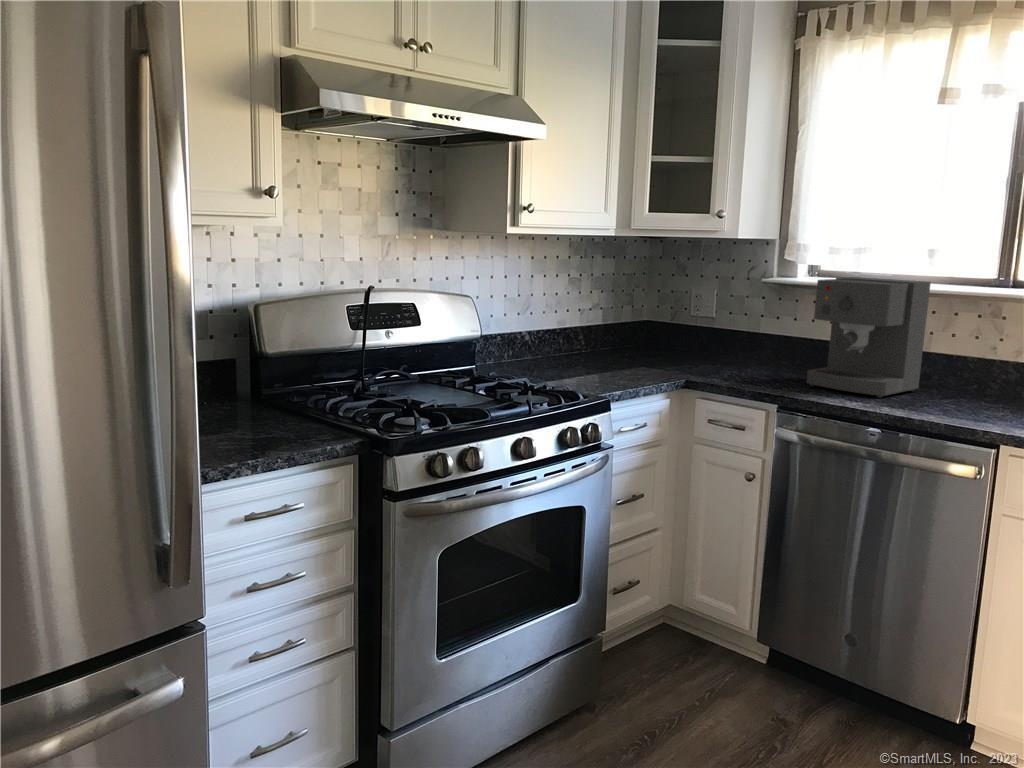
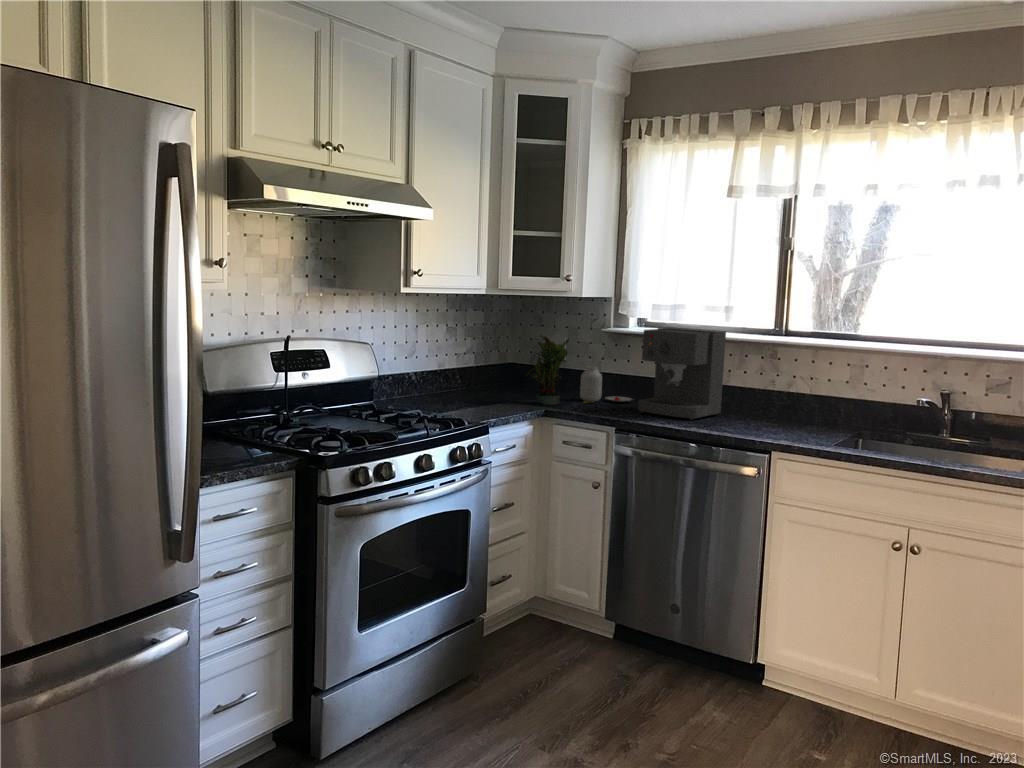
potted plant: none [661,286,719,373] -> present [526,335,569,405]
jar: none [731,326,803,372] -> present [580,366,632,403]

